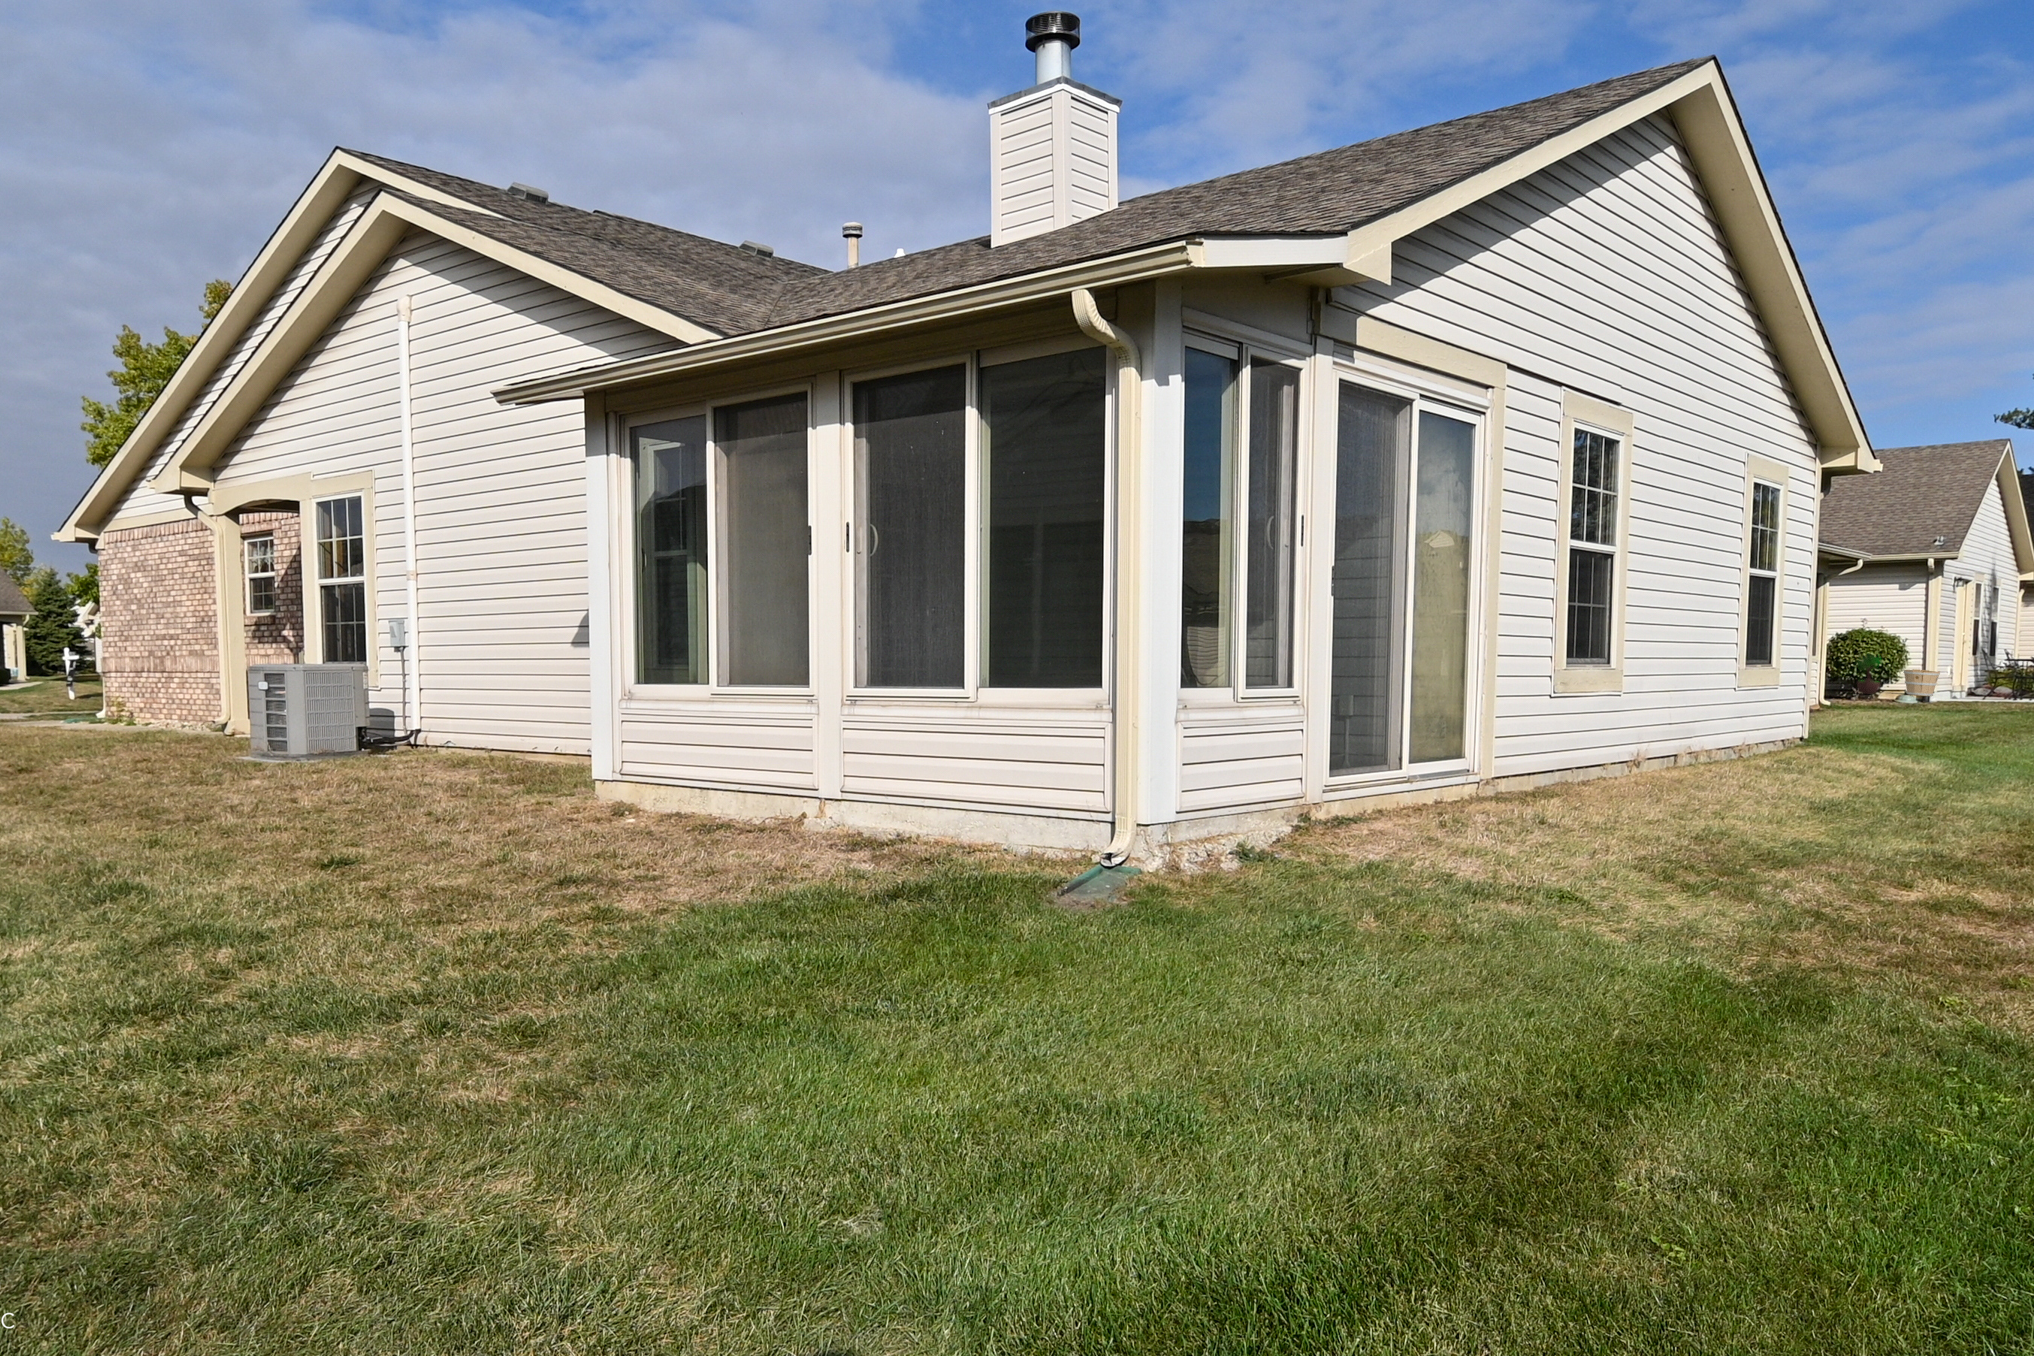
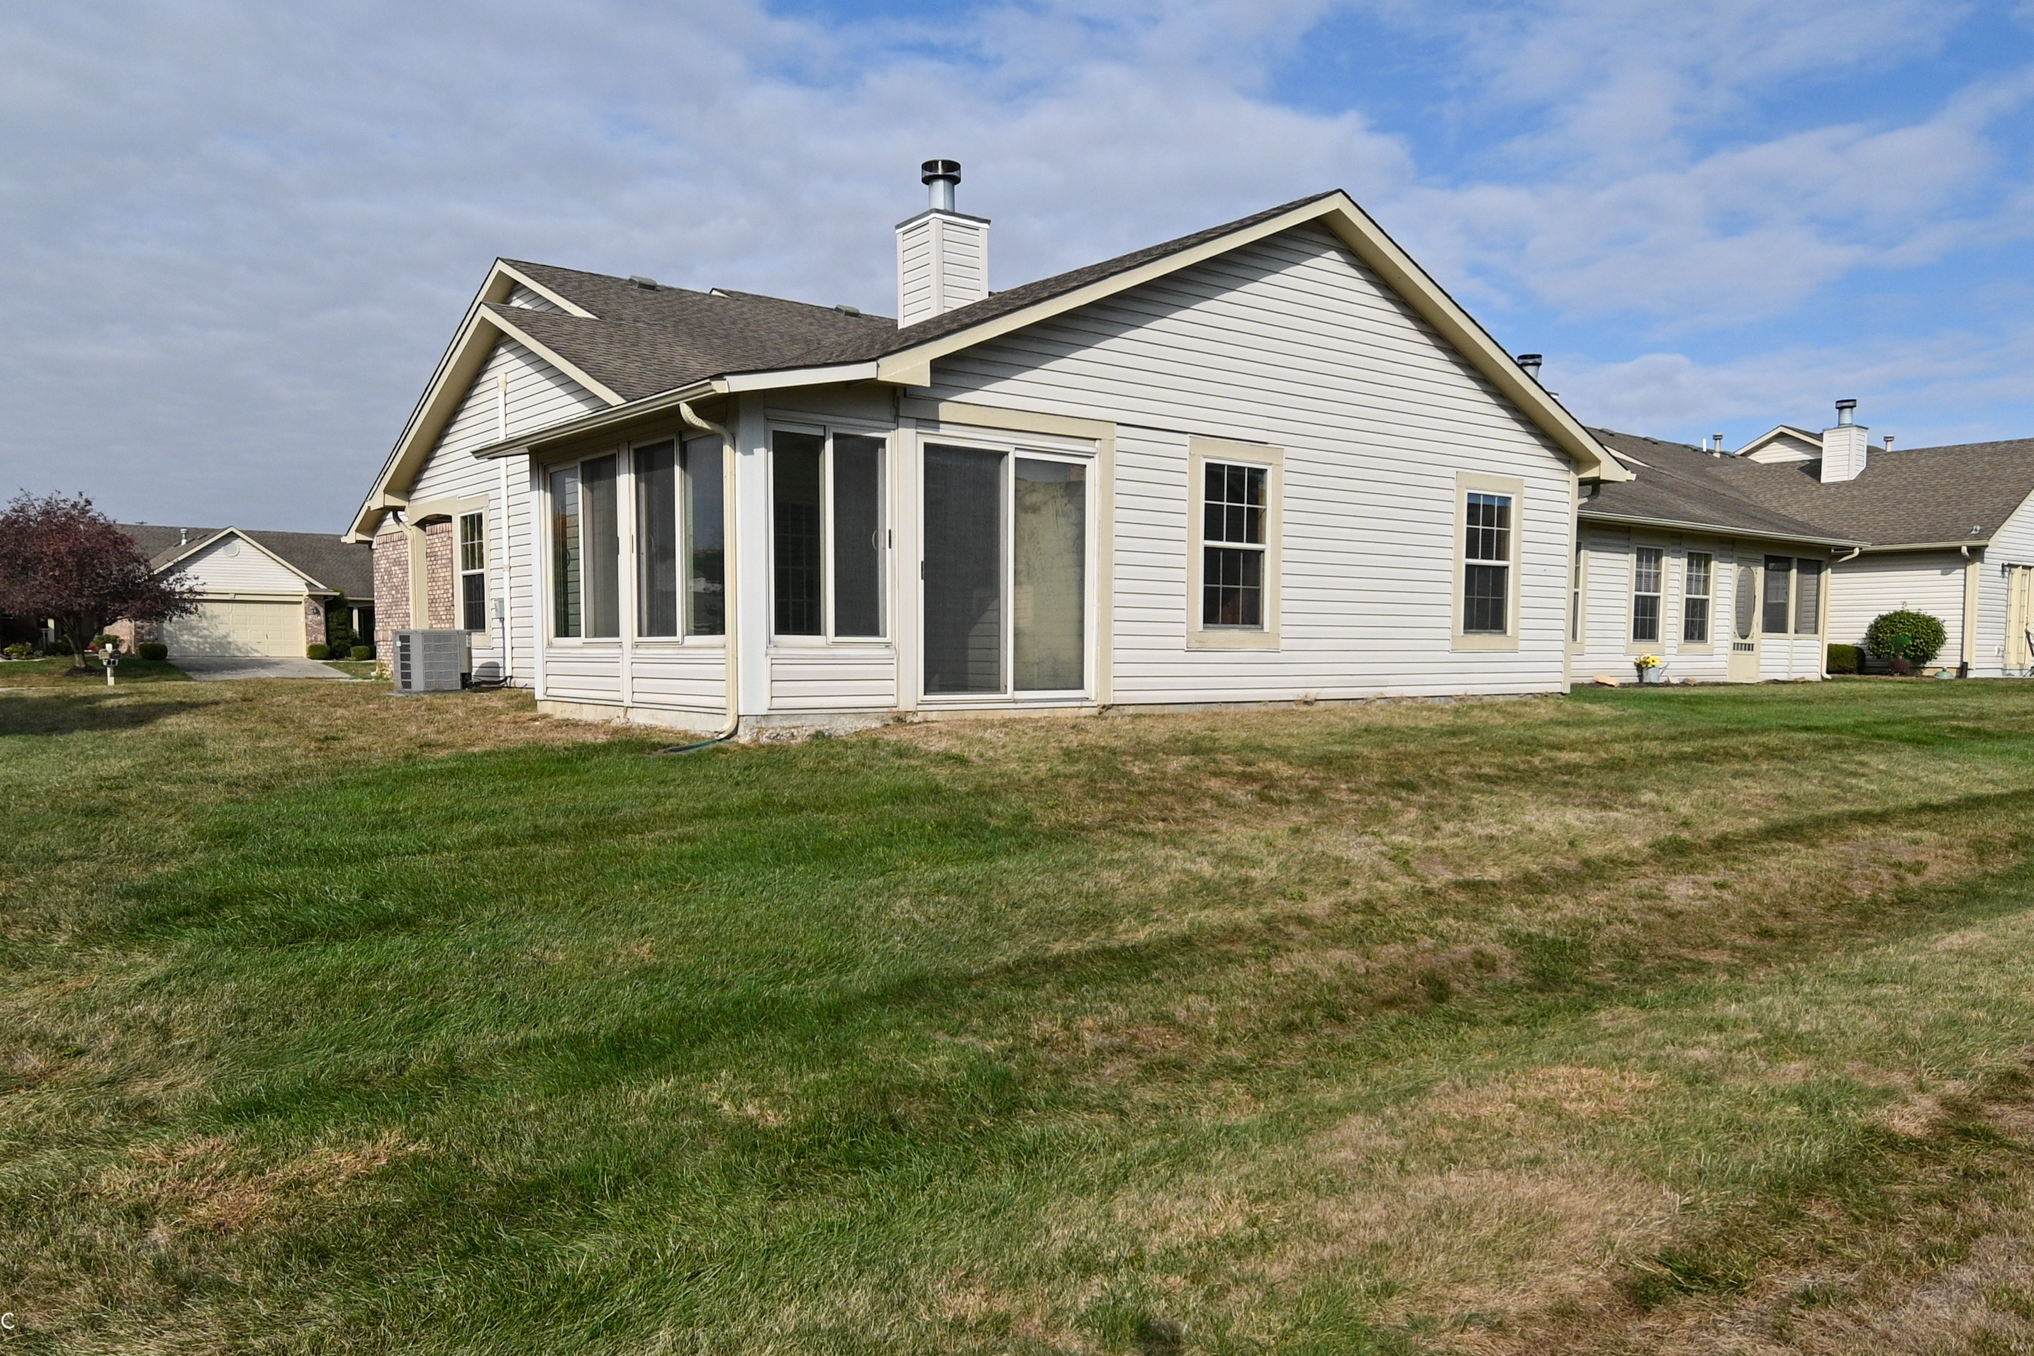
wooden bucket: present [1903,669,1940,696] -> none [1940,649,1977,675]

